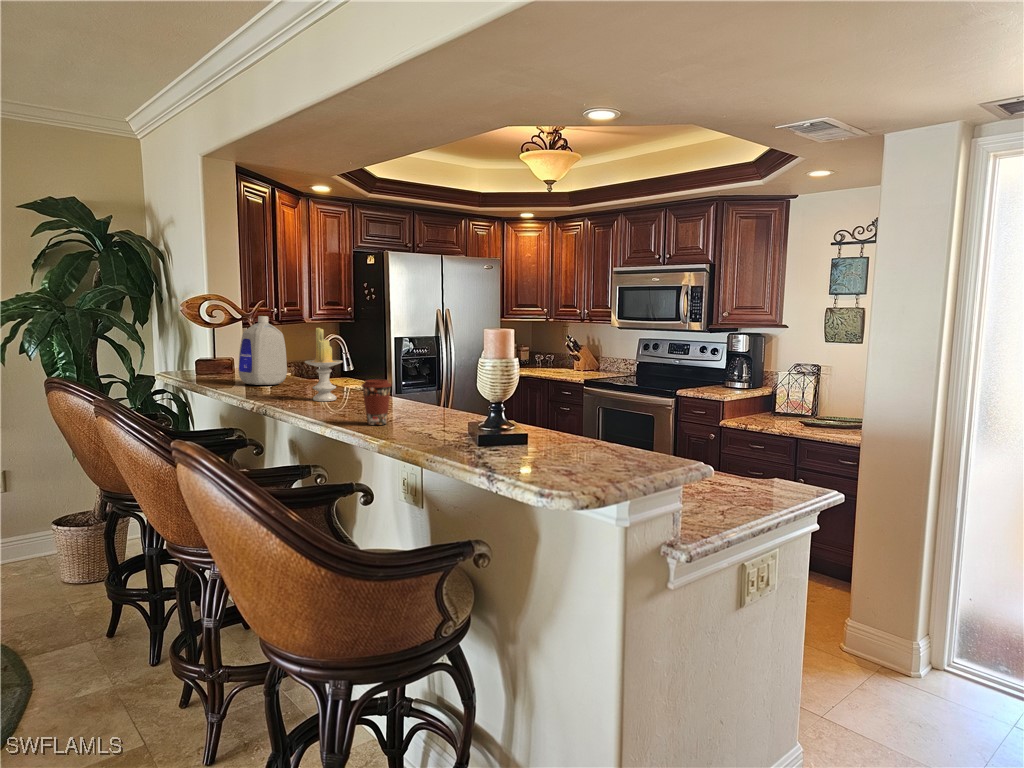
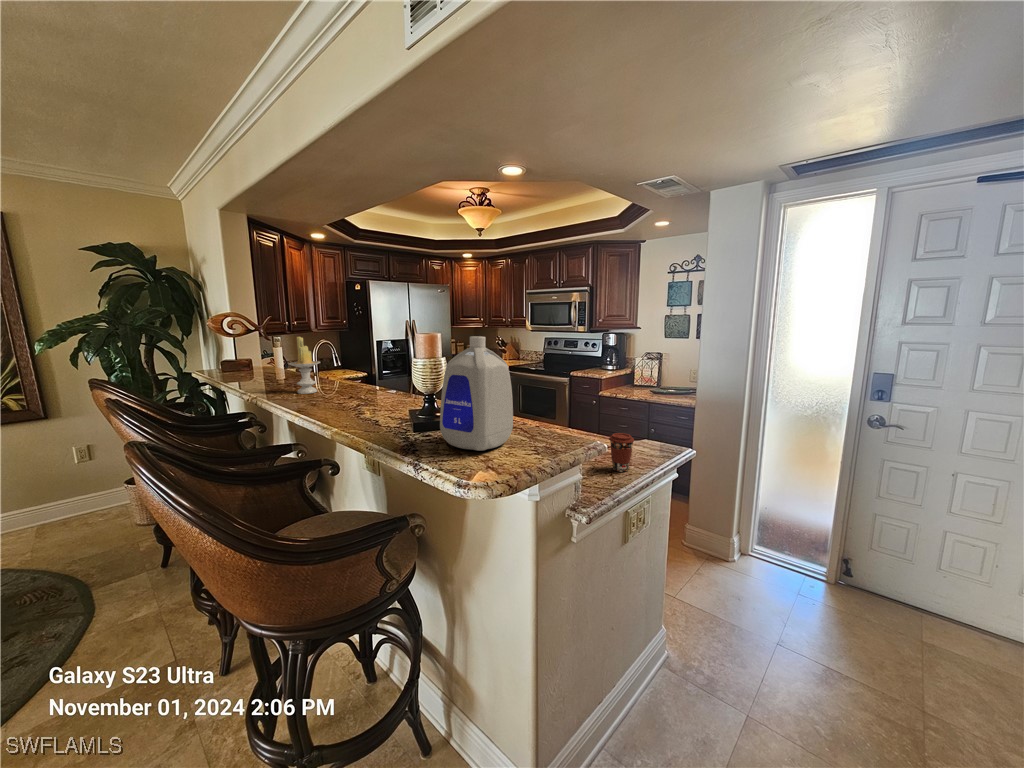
bottle: present [239,316,287,385] -> present [440,336,513,451]
coffee cup: present [361,379,391,425] -> present [609,433,634,472]

